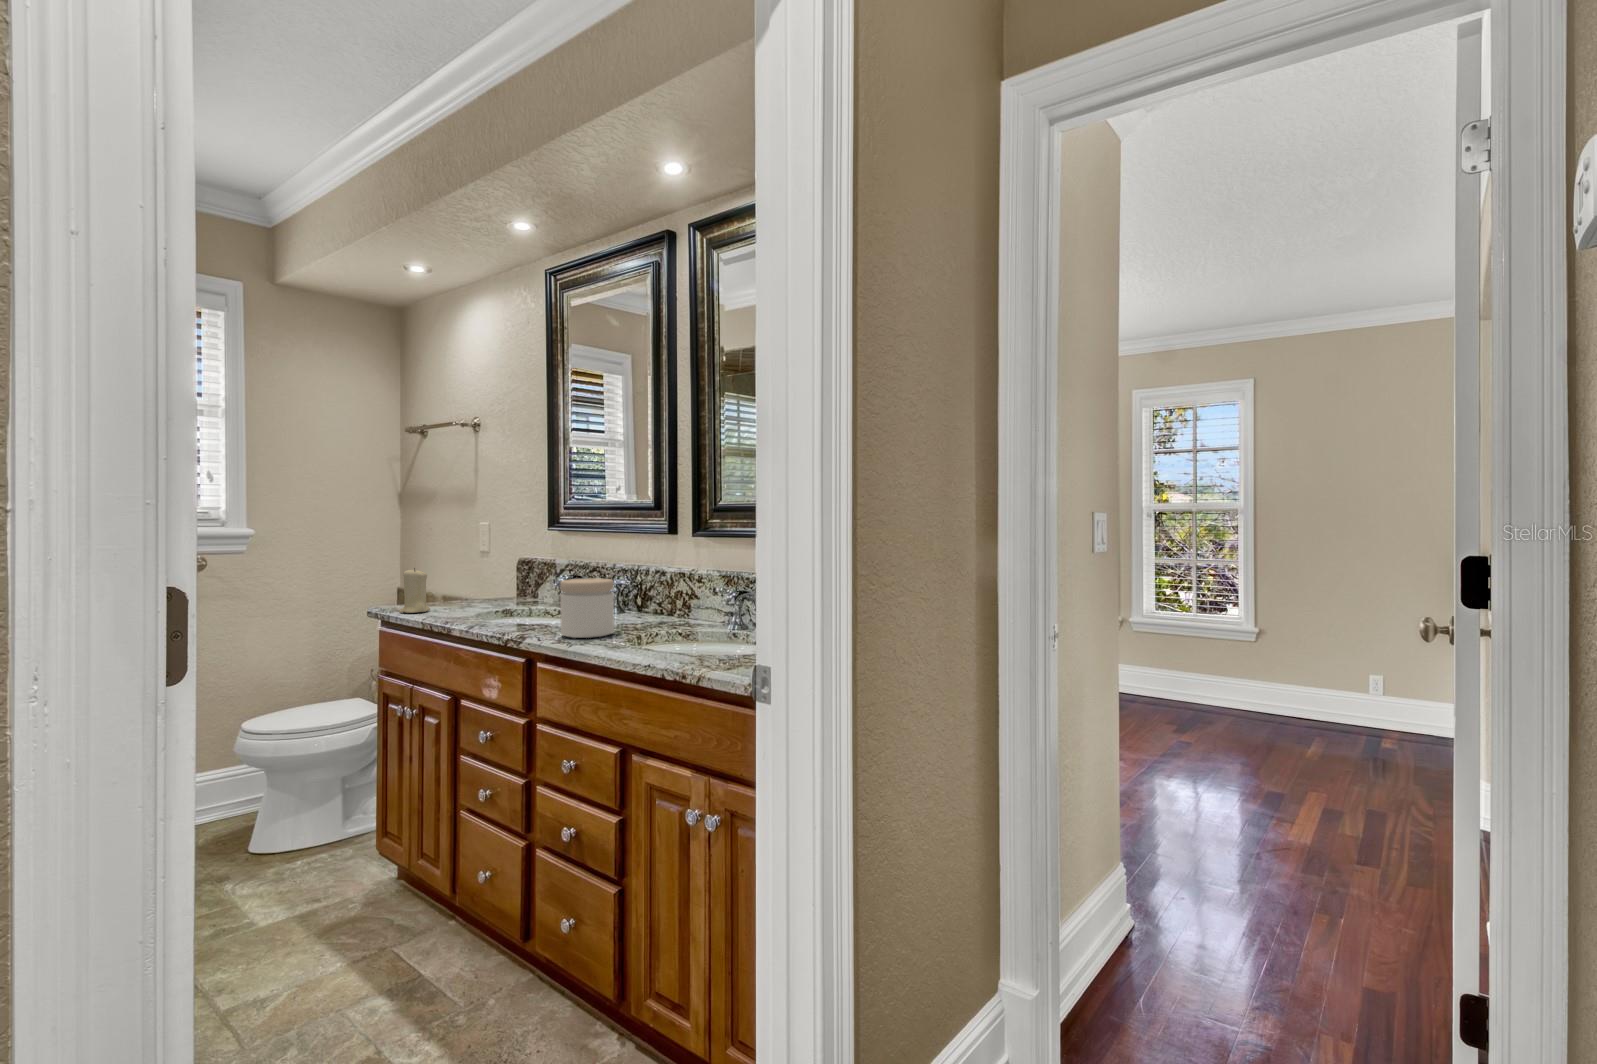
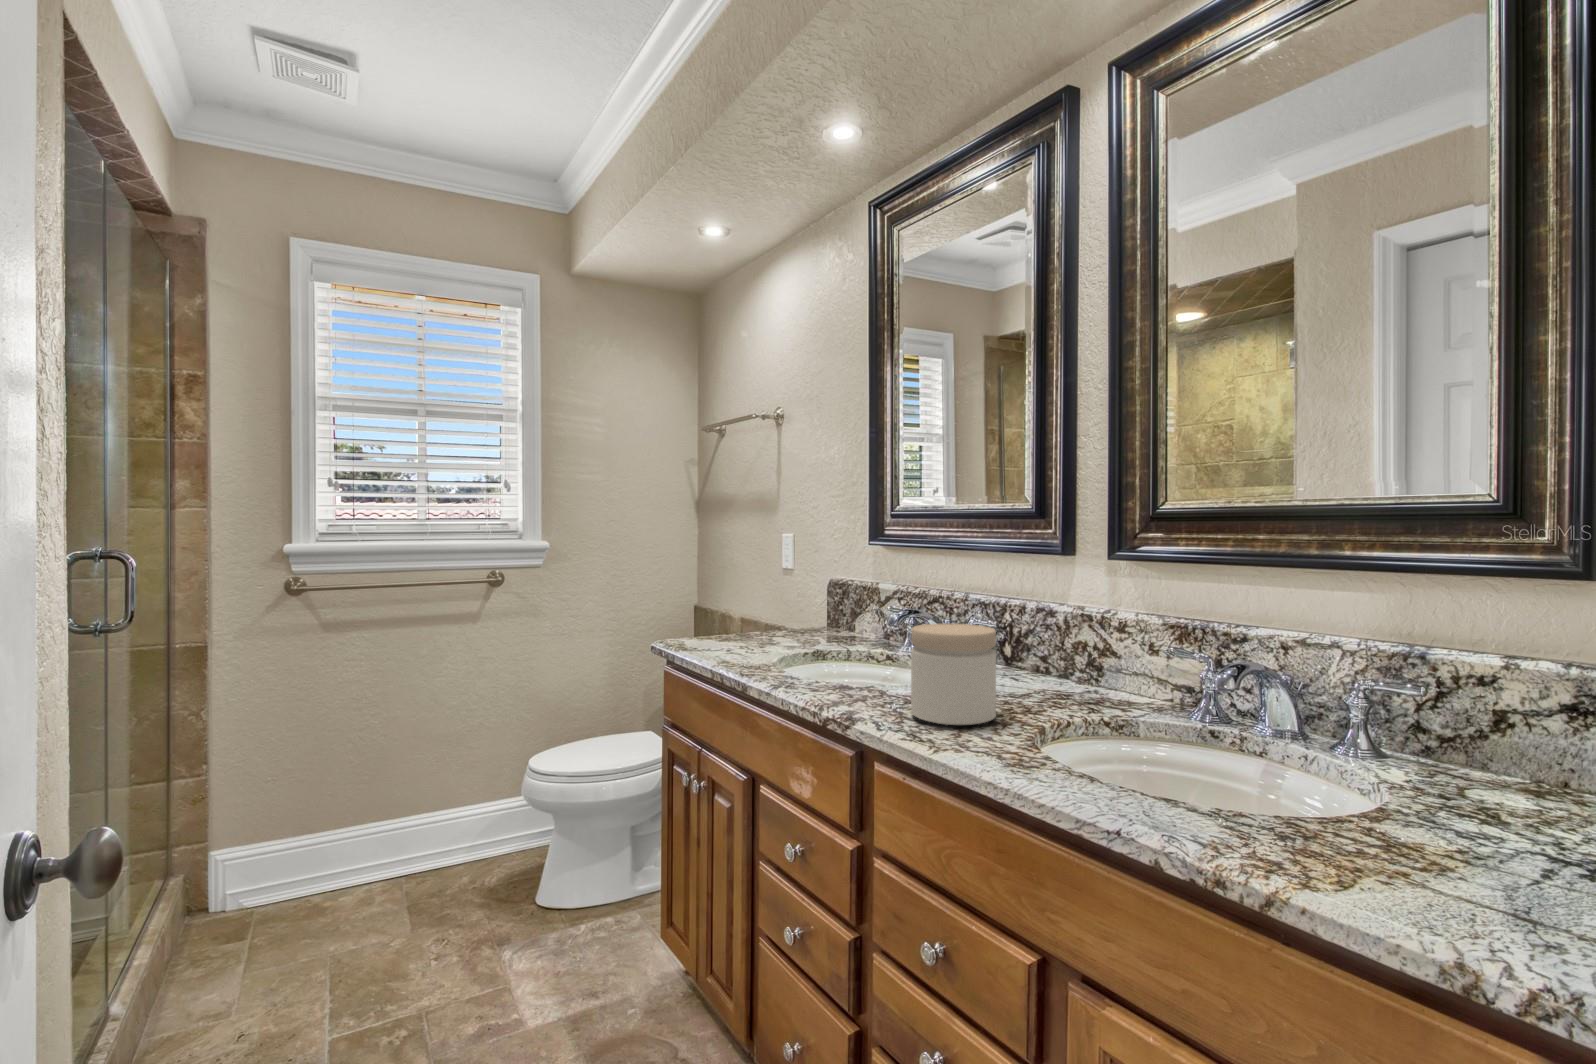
candle: present [399,568,430,613] -> none [688,590,725,649]

